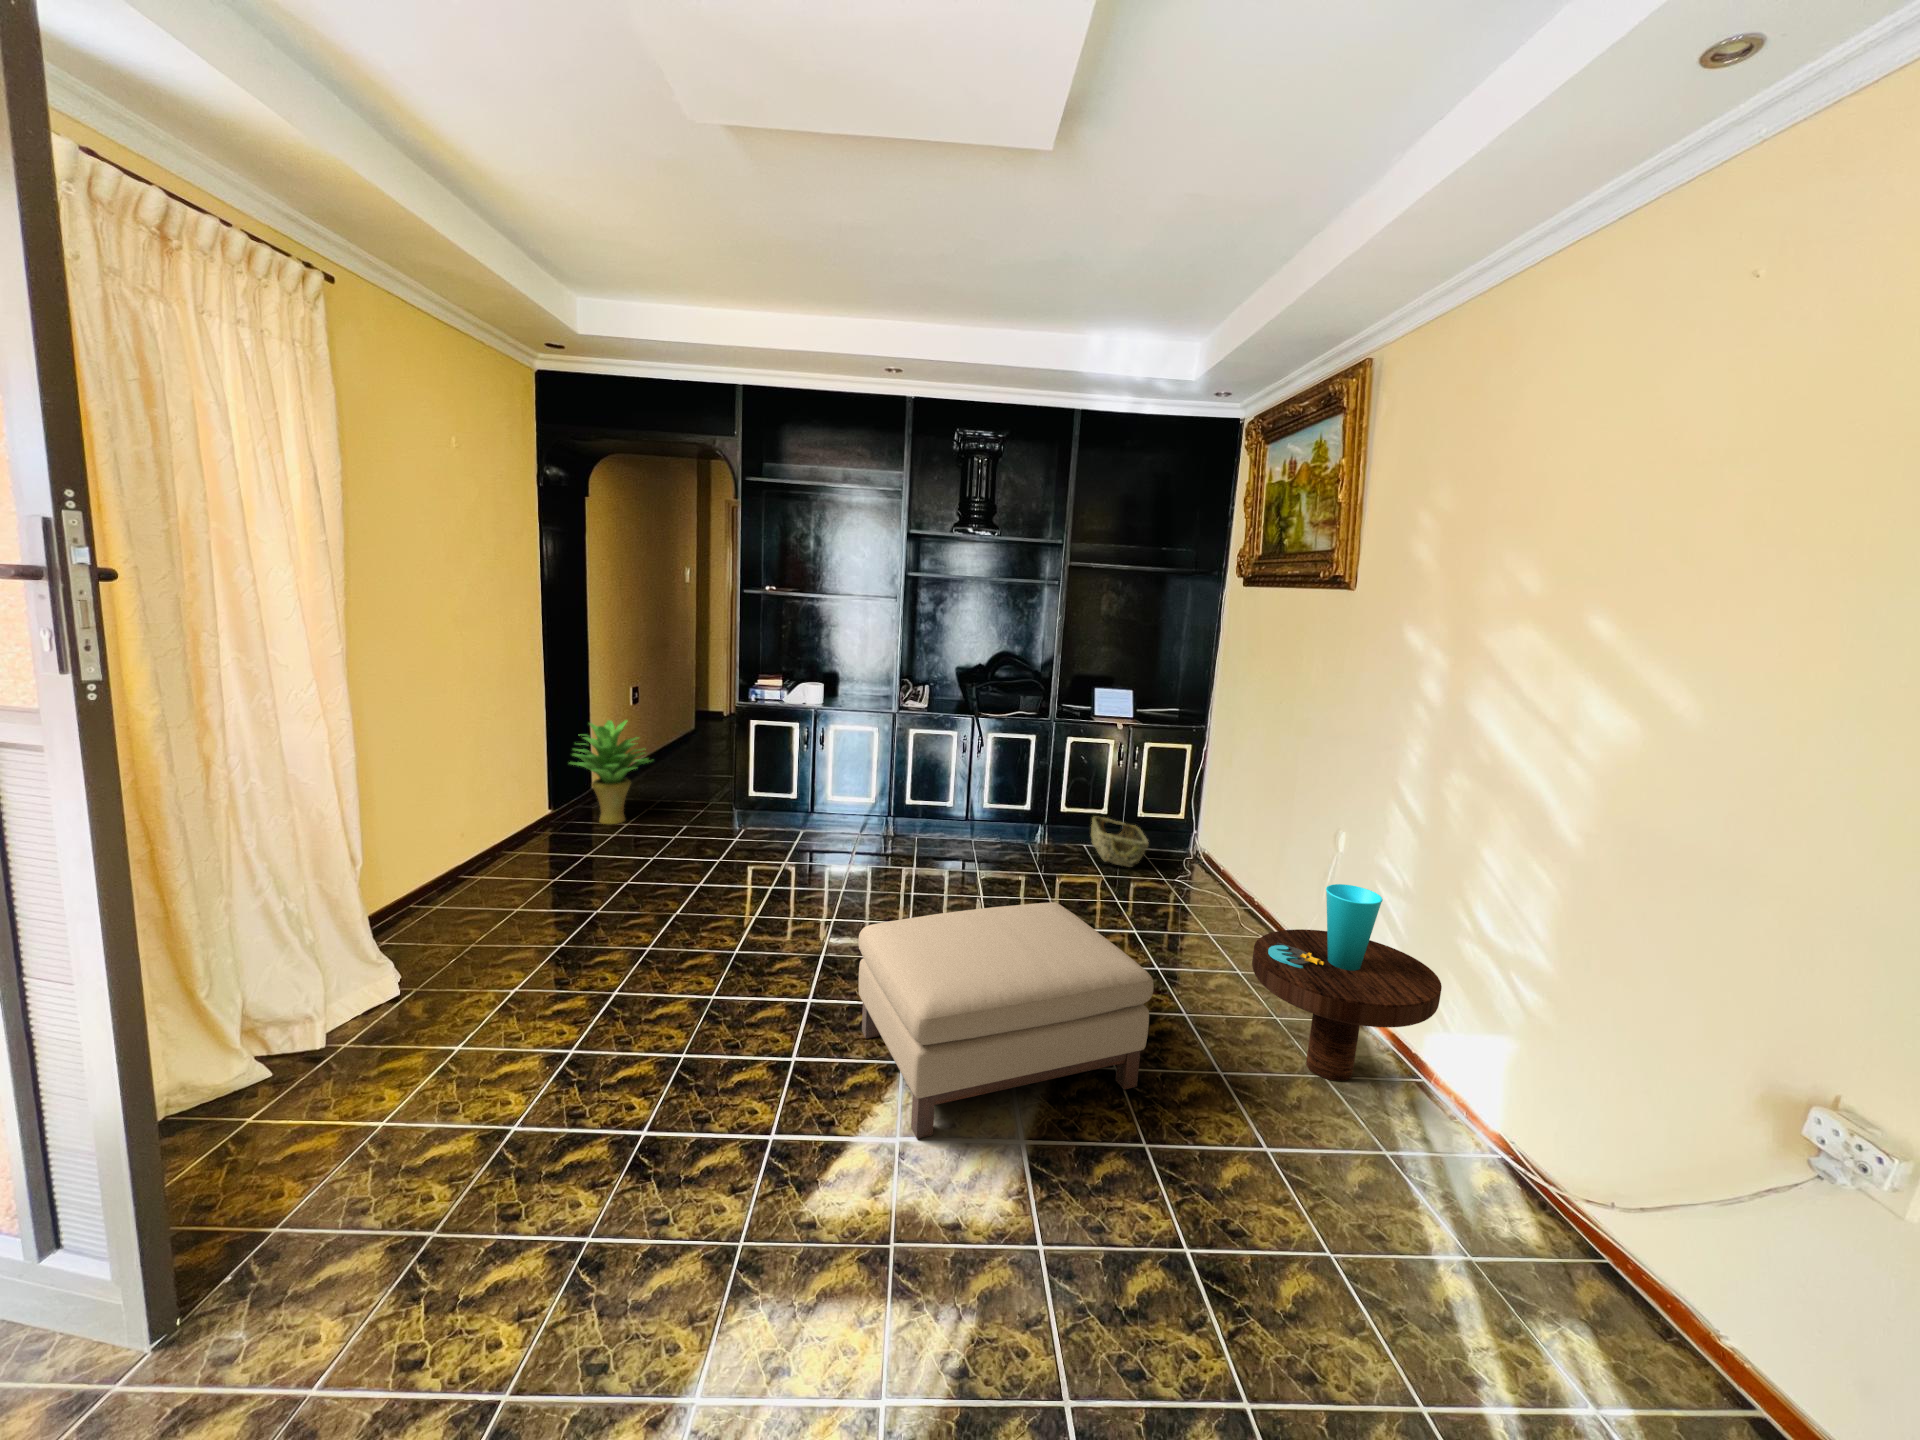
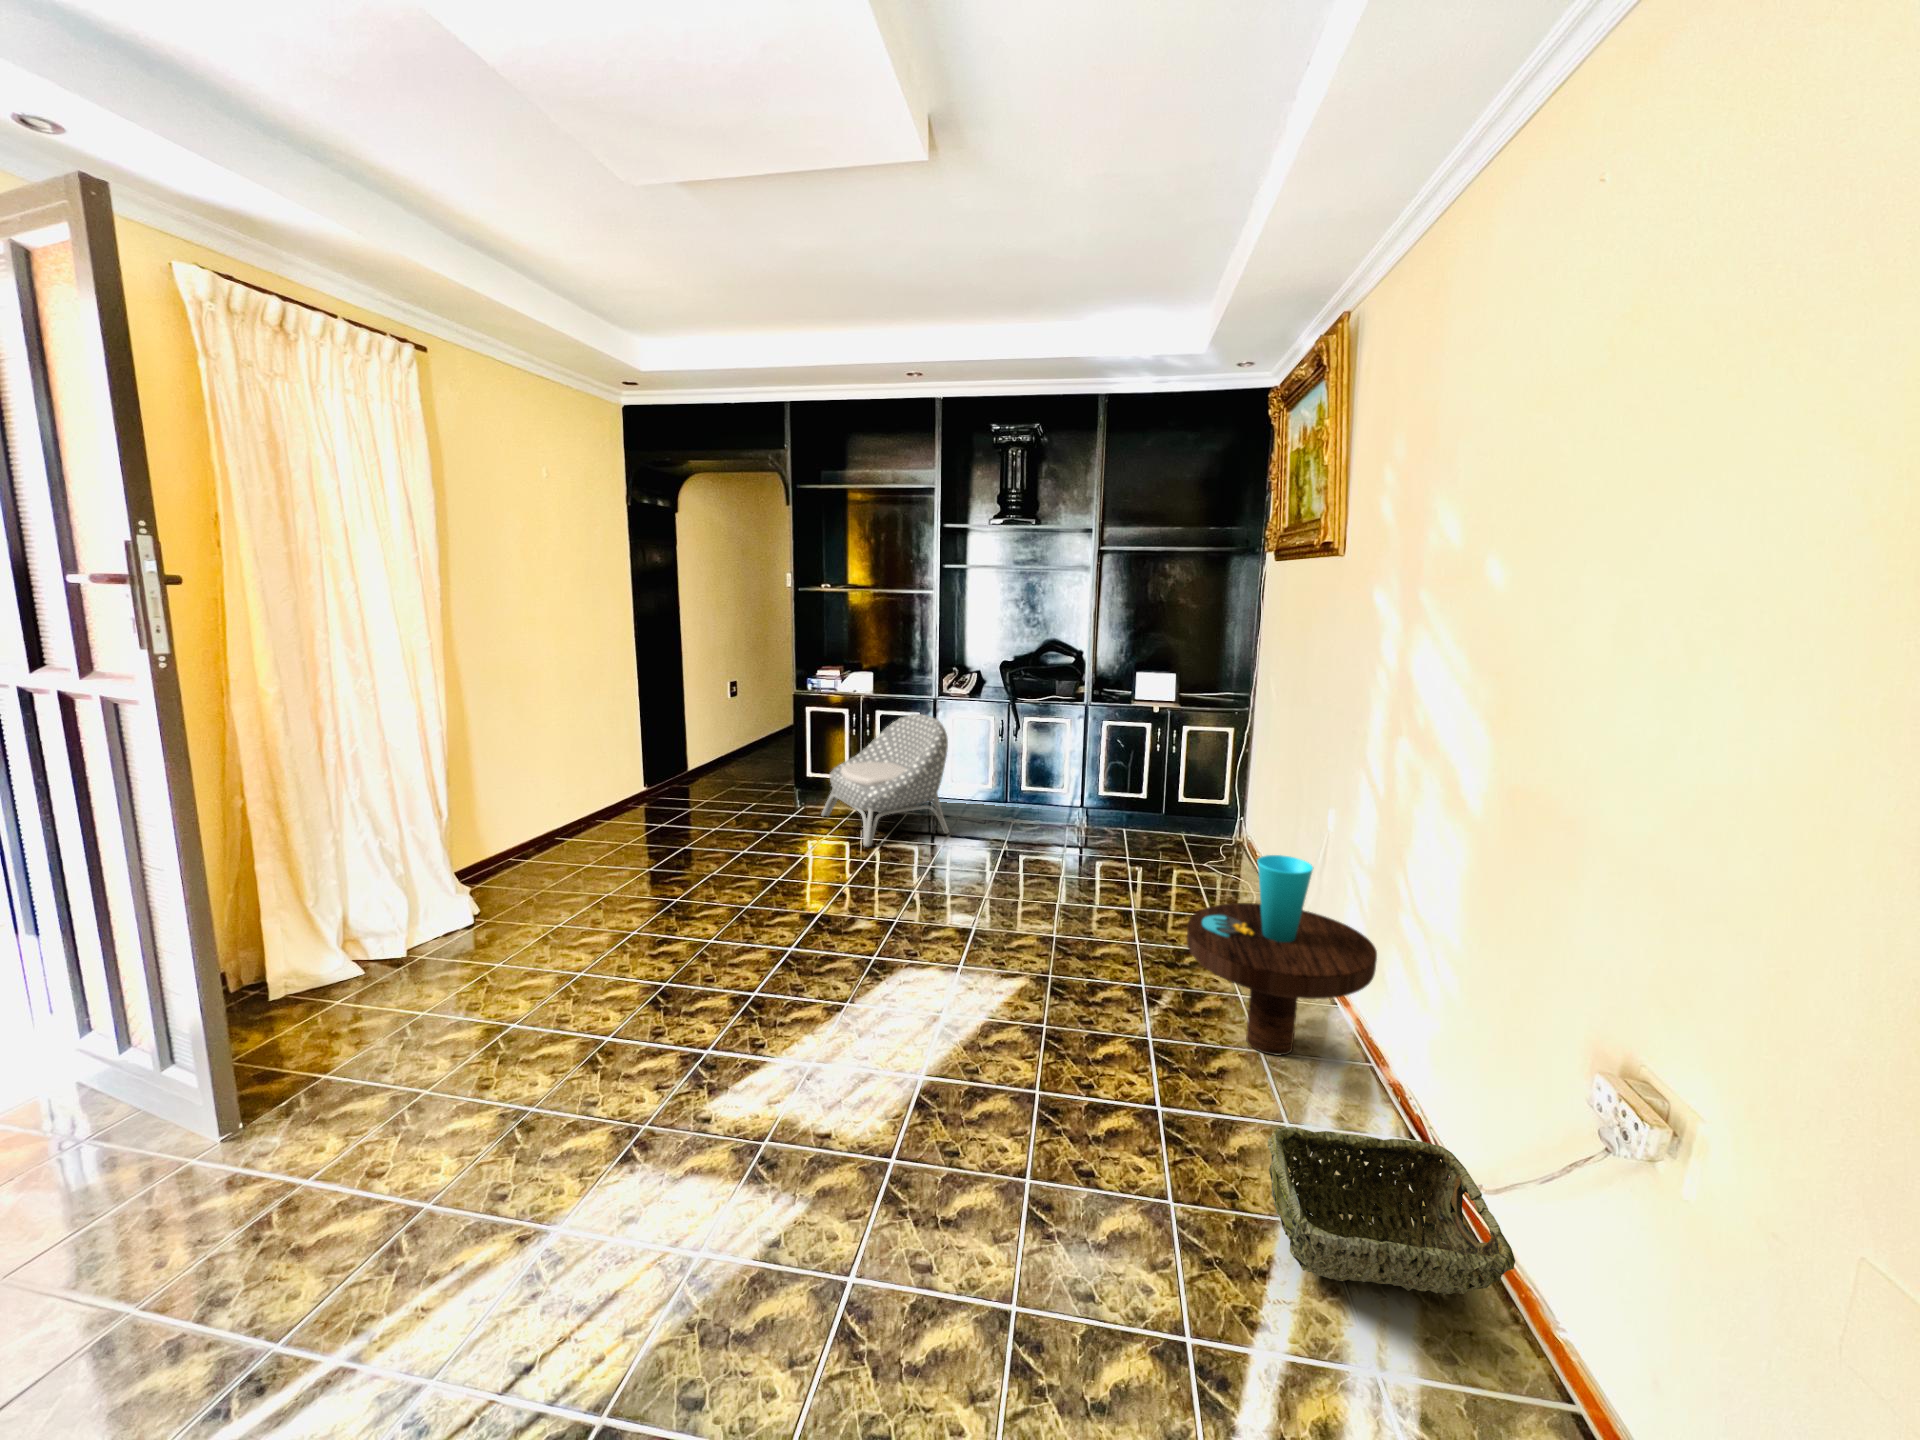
potted plant: present [570,720,651,824] -> none [661,707,733,799]
armchair: none [766,729,914,875] -> present [821,714,949,847]
woven basket: present [1091,816,1149,867] -> present [1268,1127,1515,1295]
ottoman: present [859,903,1154,1139] -> none [818,868,1067,1064]

